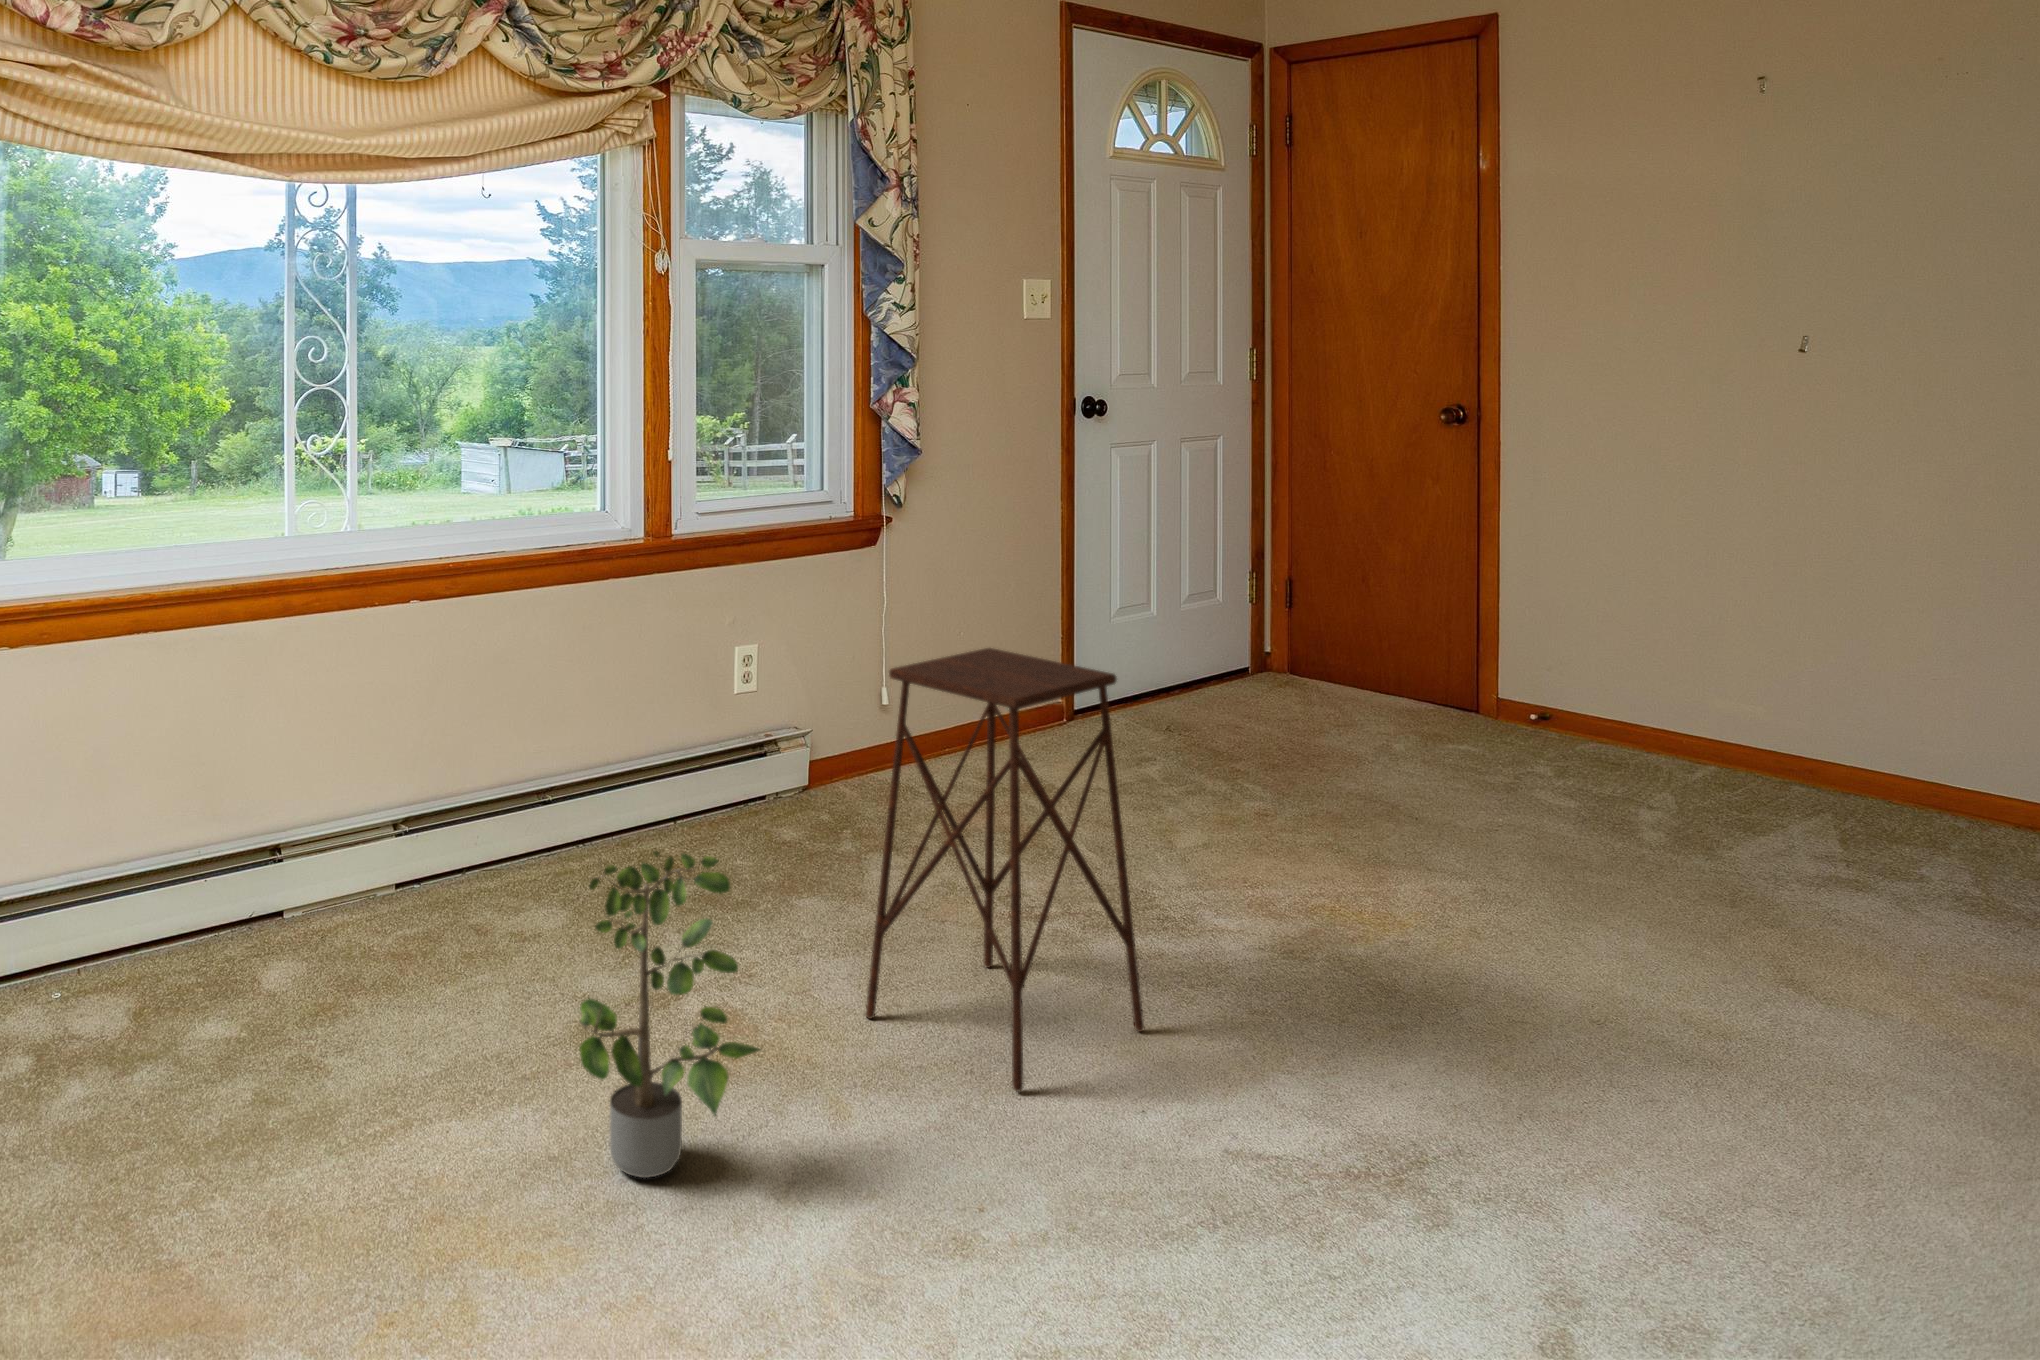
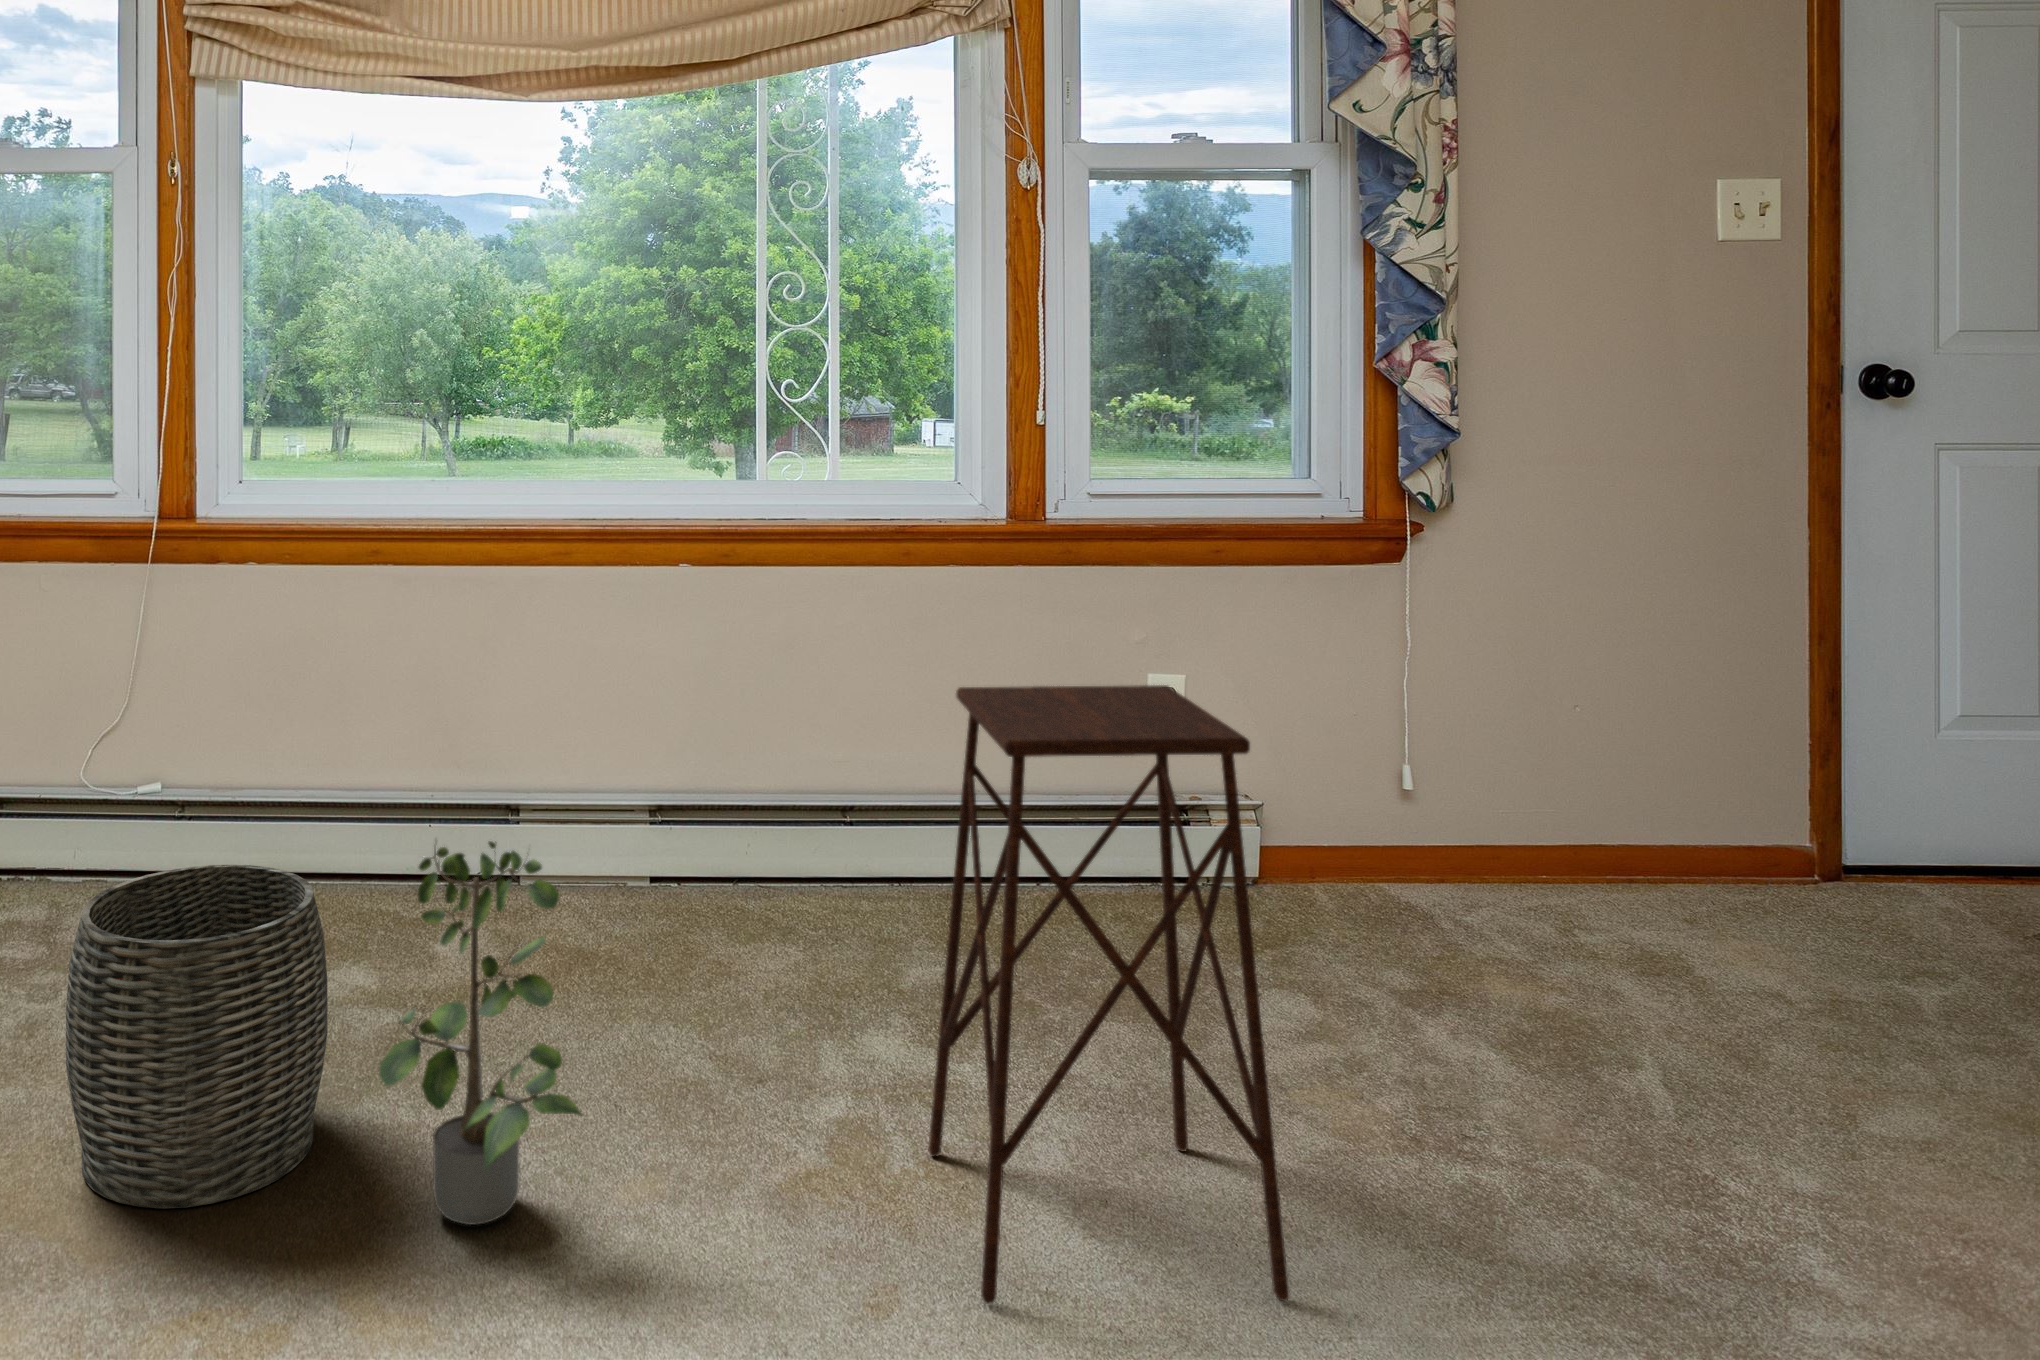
woven basket: none [232,930,476,1279] -> present [66,865,328,1208]

